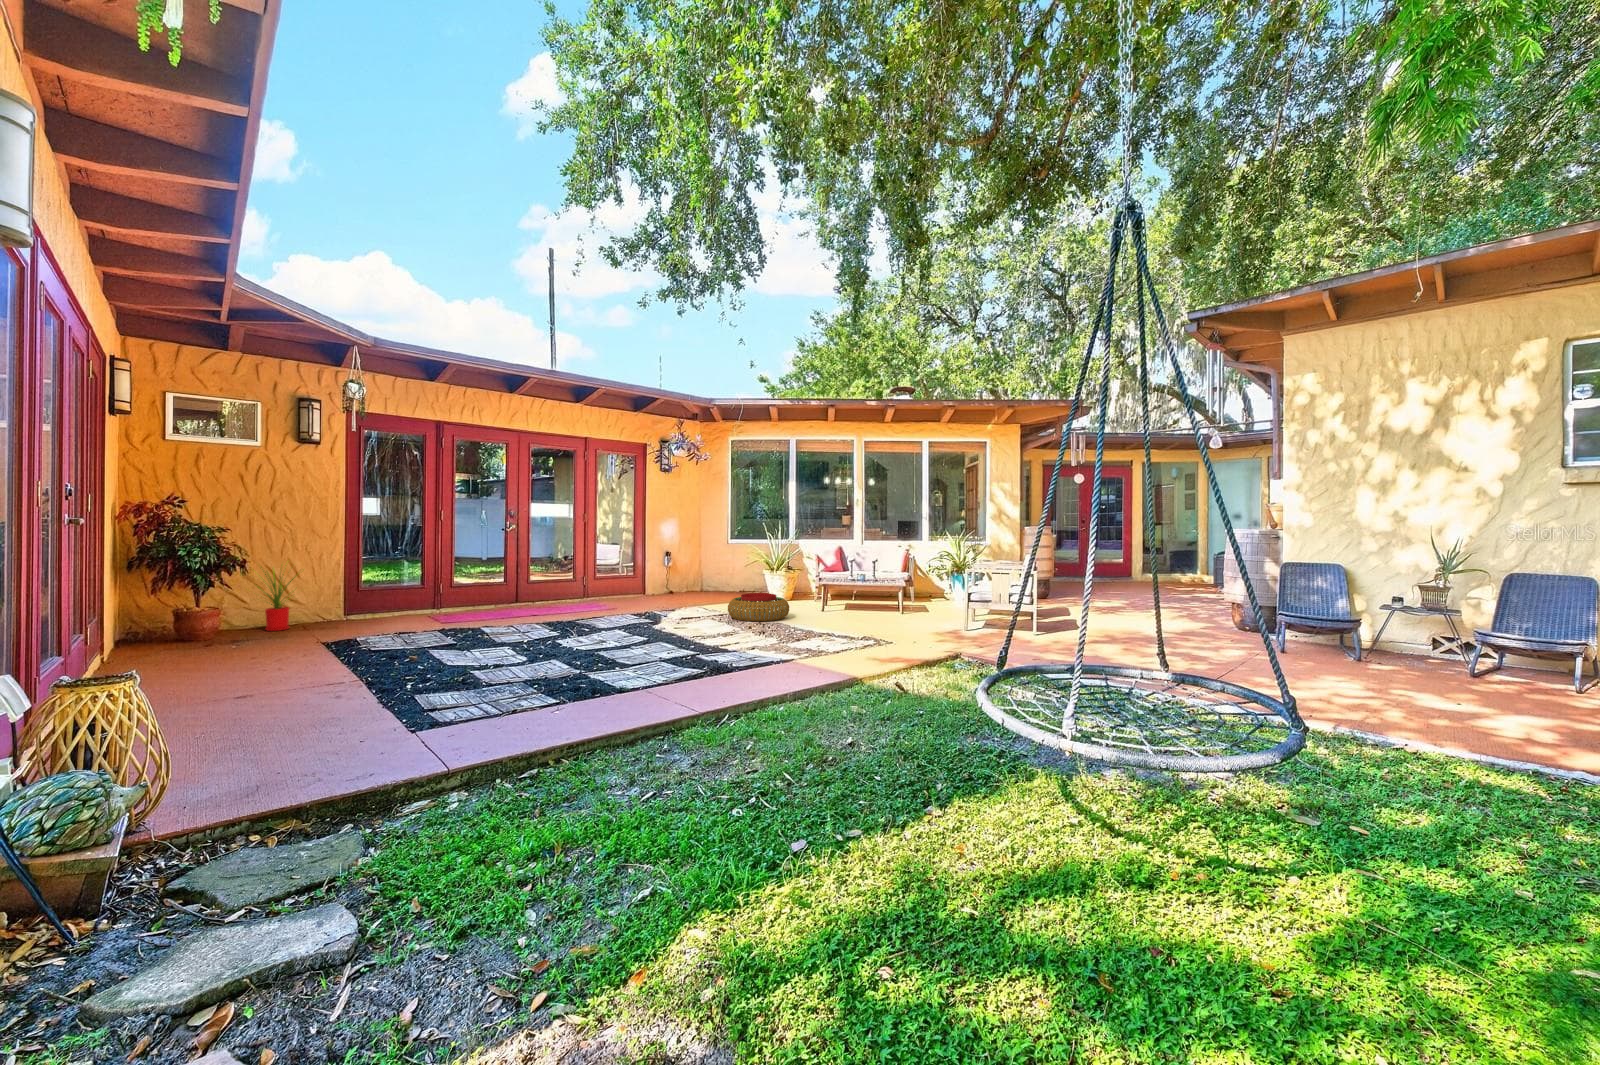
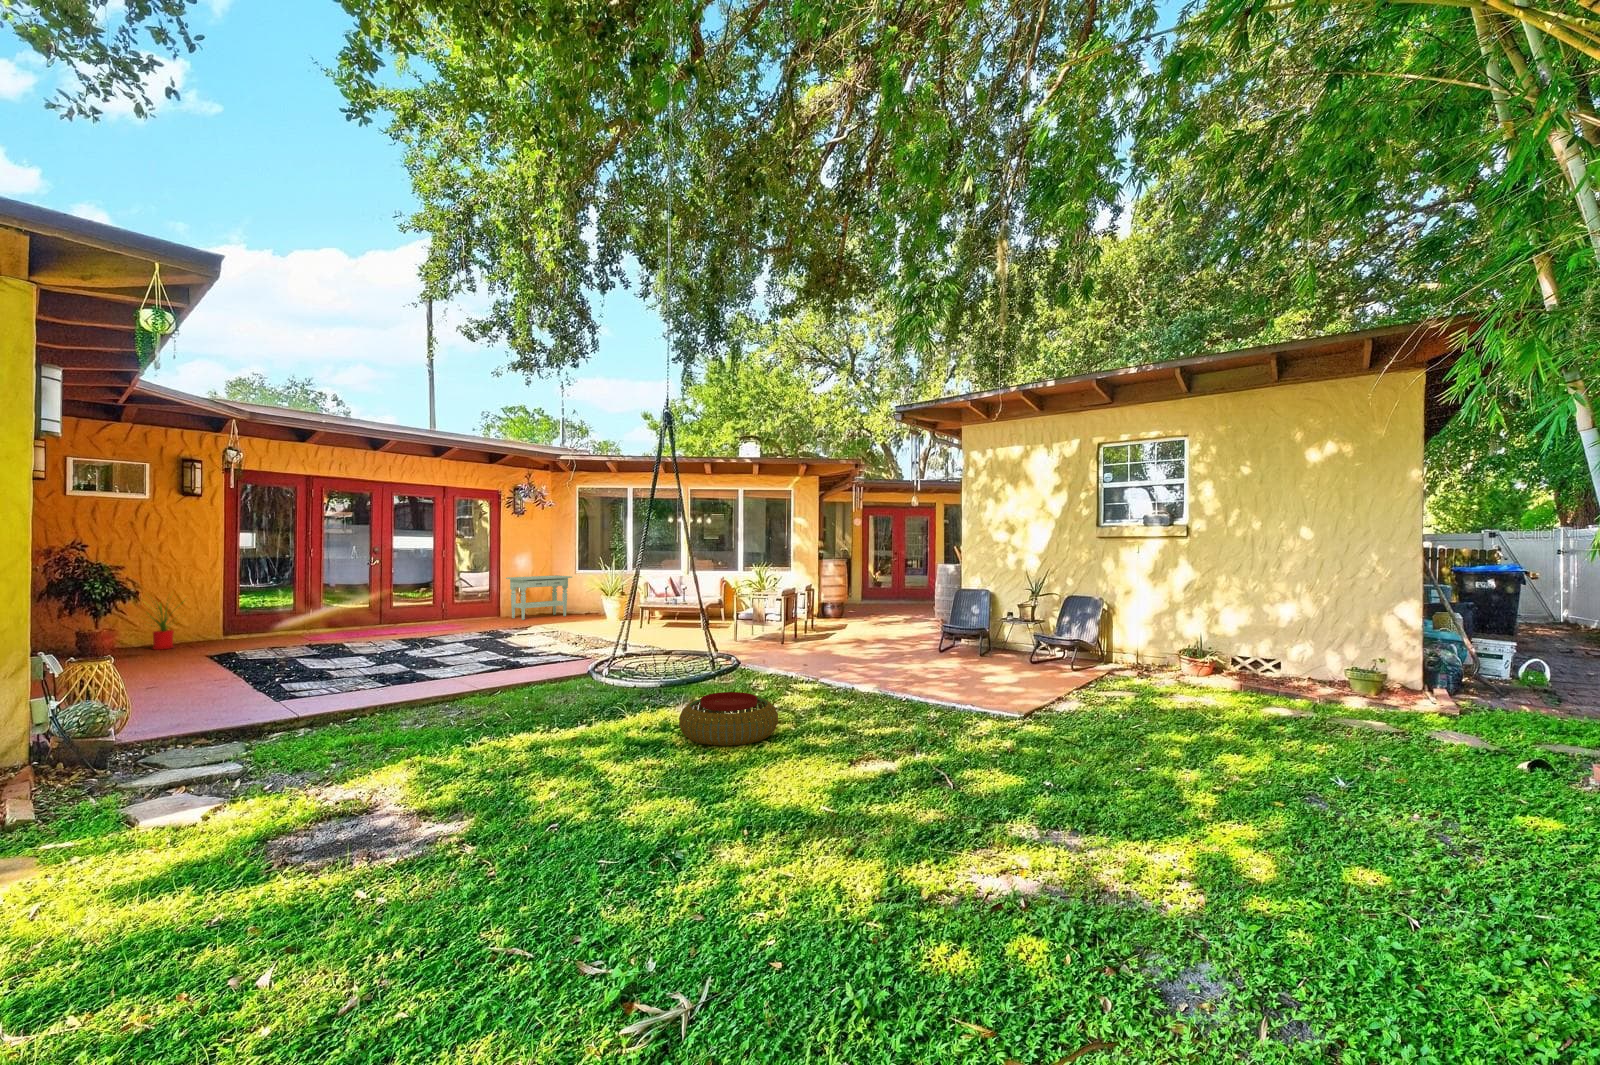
side table: none [653,547,727,598] -> present [506,575,572,620]
pouf: present [728,593,789,621] -> present [679,692,778,746]

